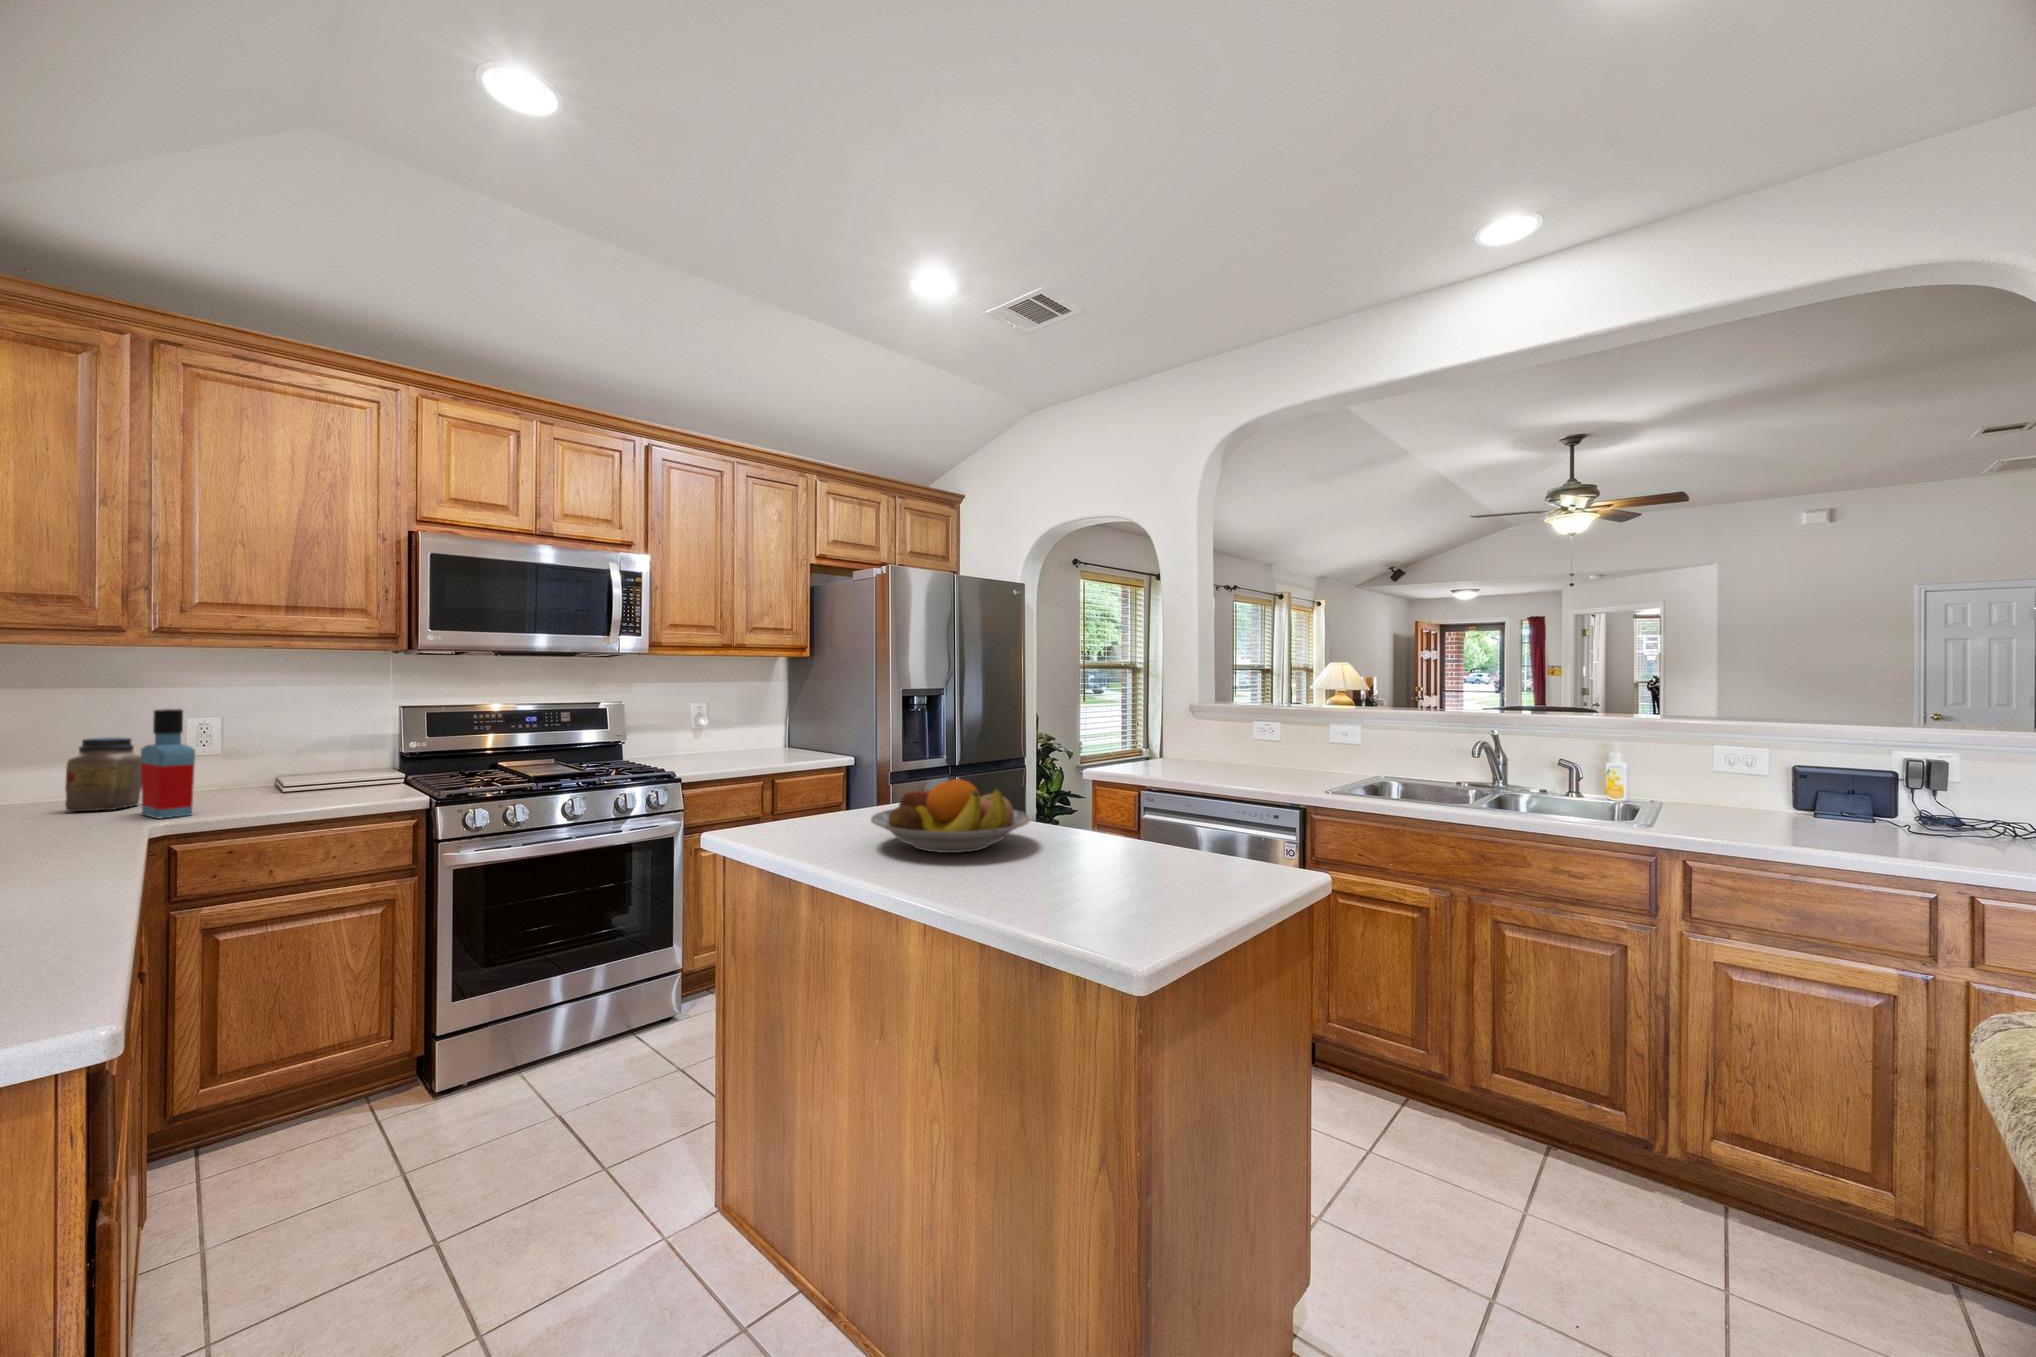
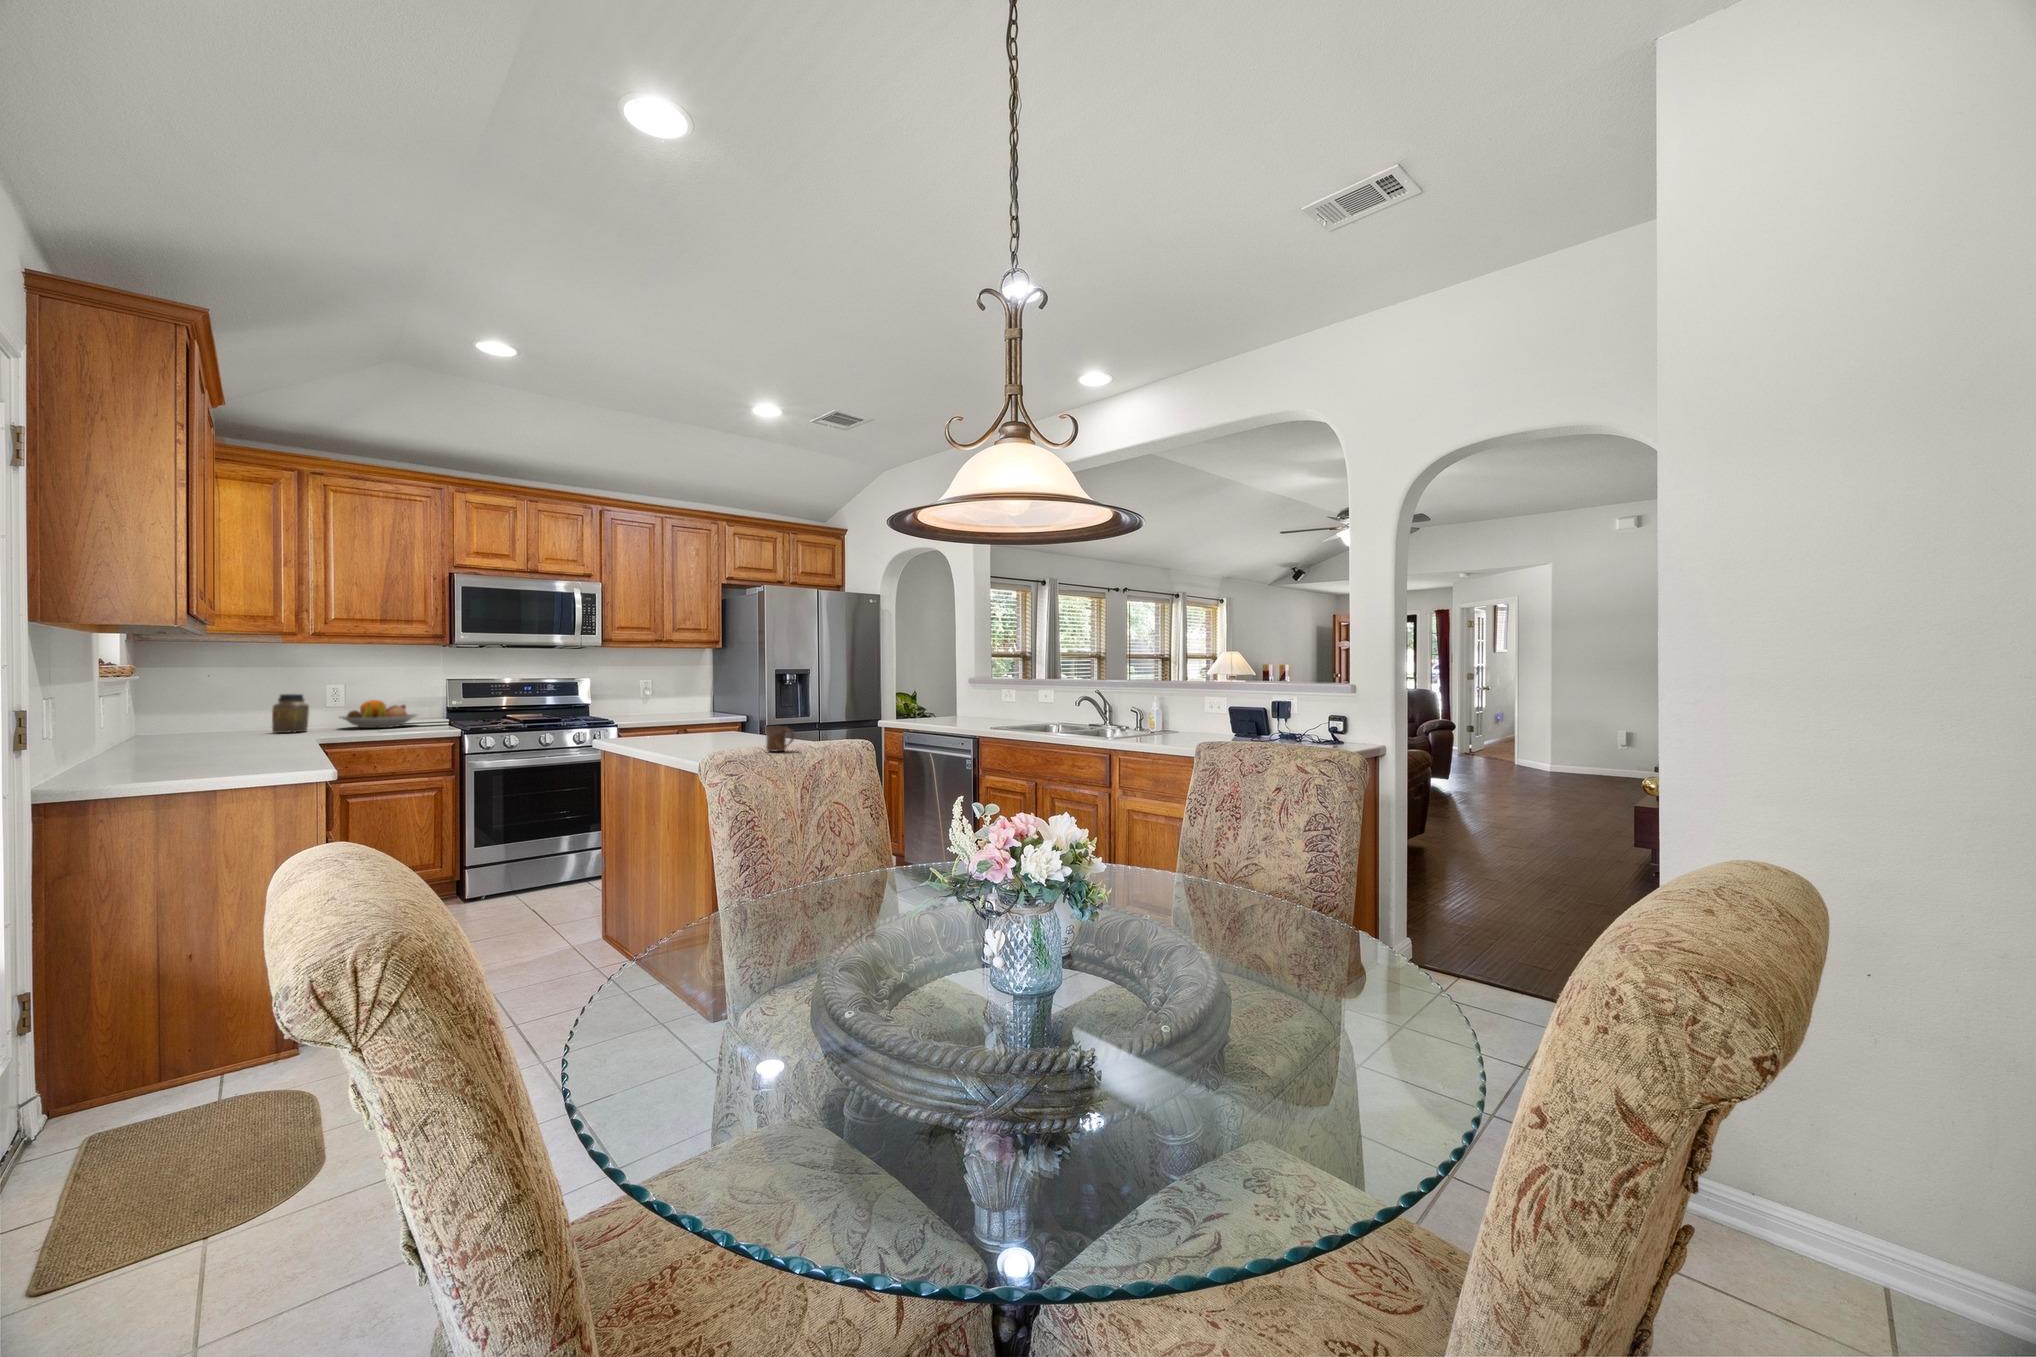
bottle: present [141,709,195,819] -> none [310,678,337,735]
fruit bowl: present [871,779,1030,853] -> present [340,700,417,728]
mug: none [1173,833,1242,893] -> present [765,727,795,751]

